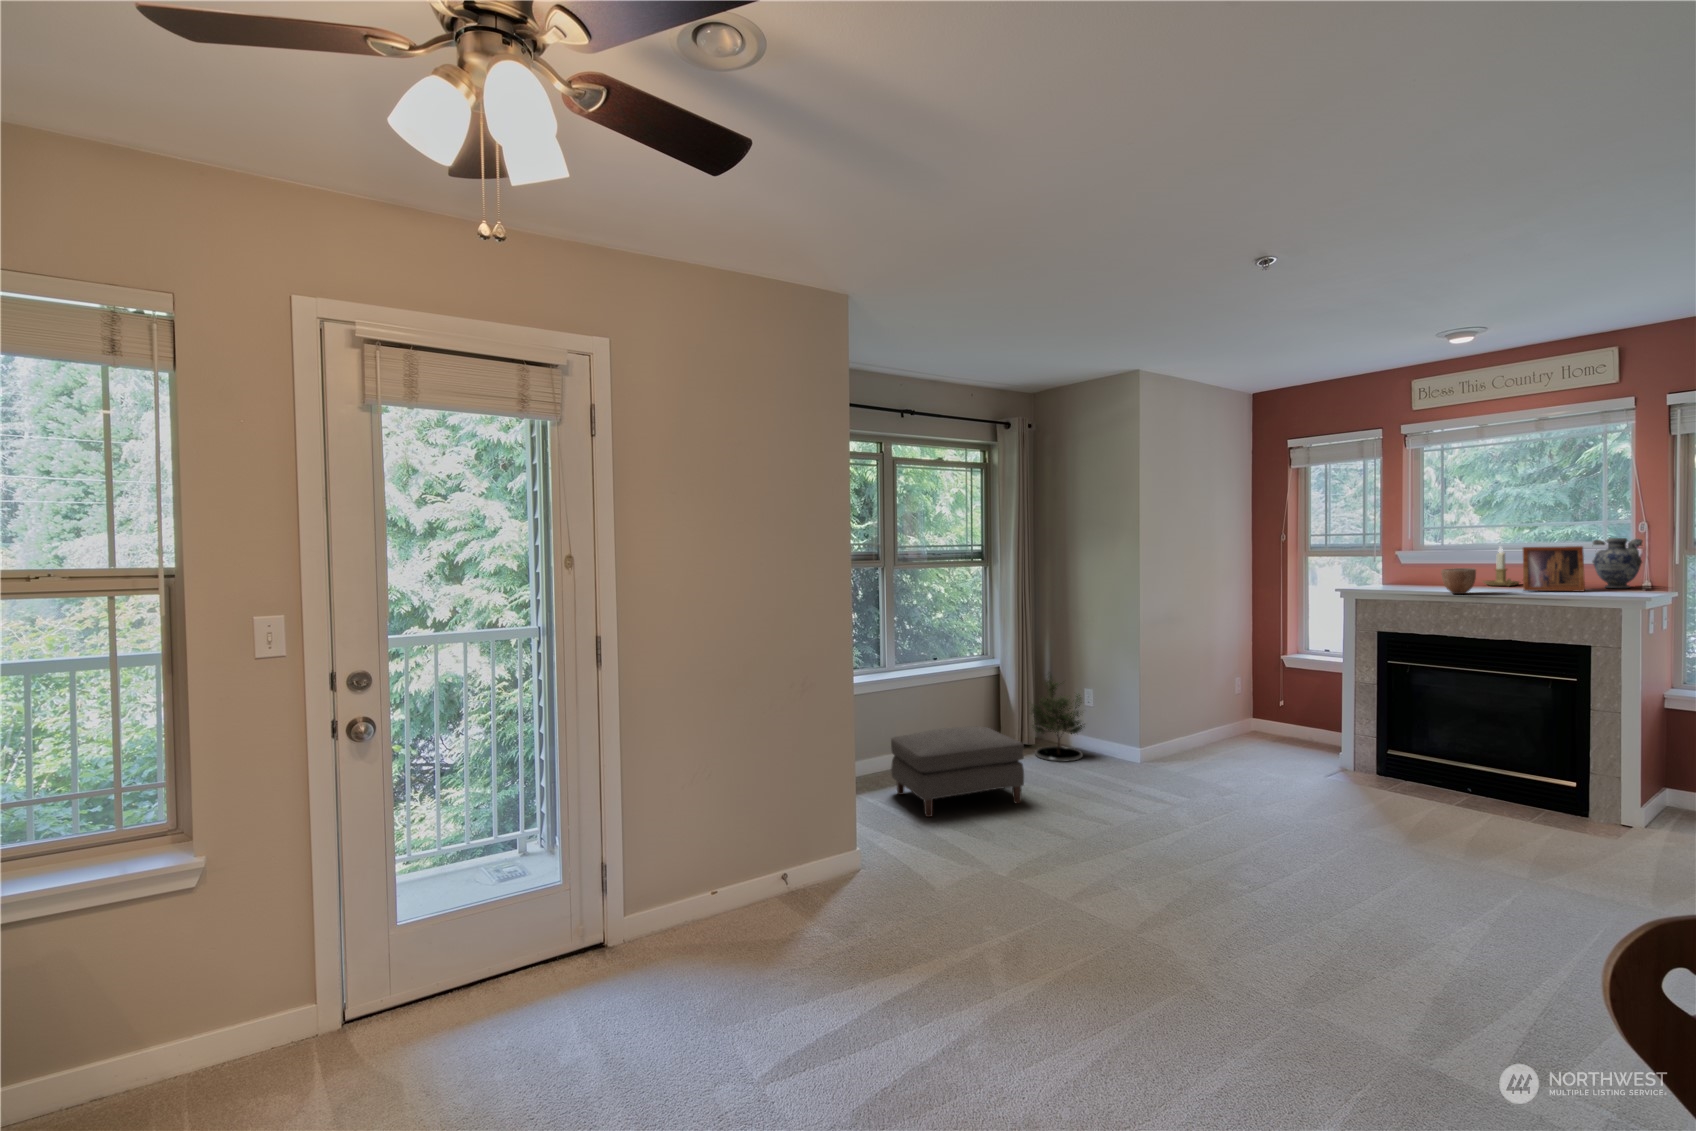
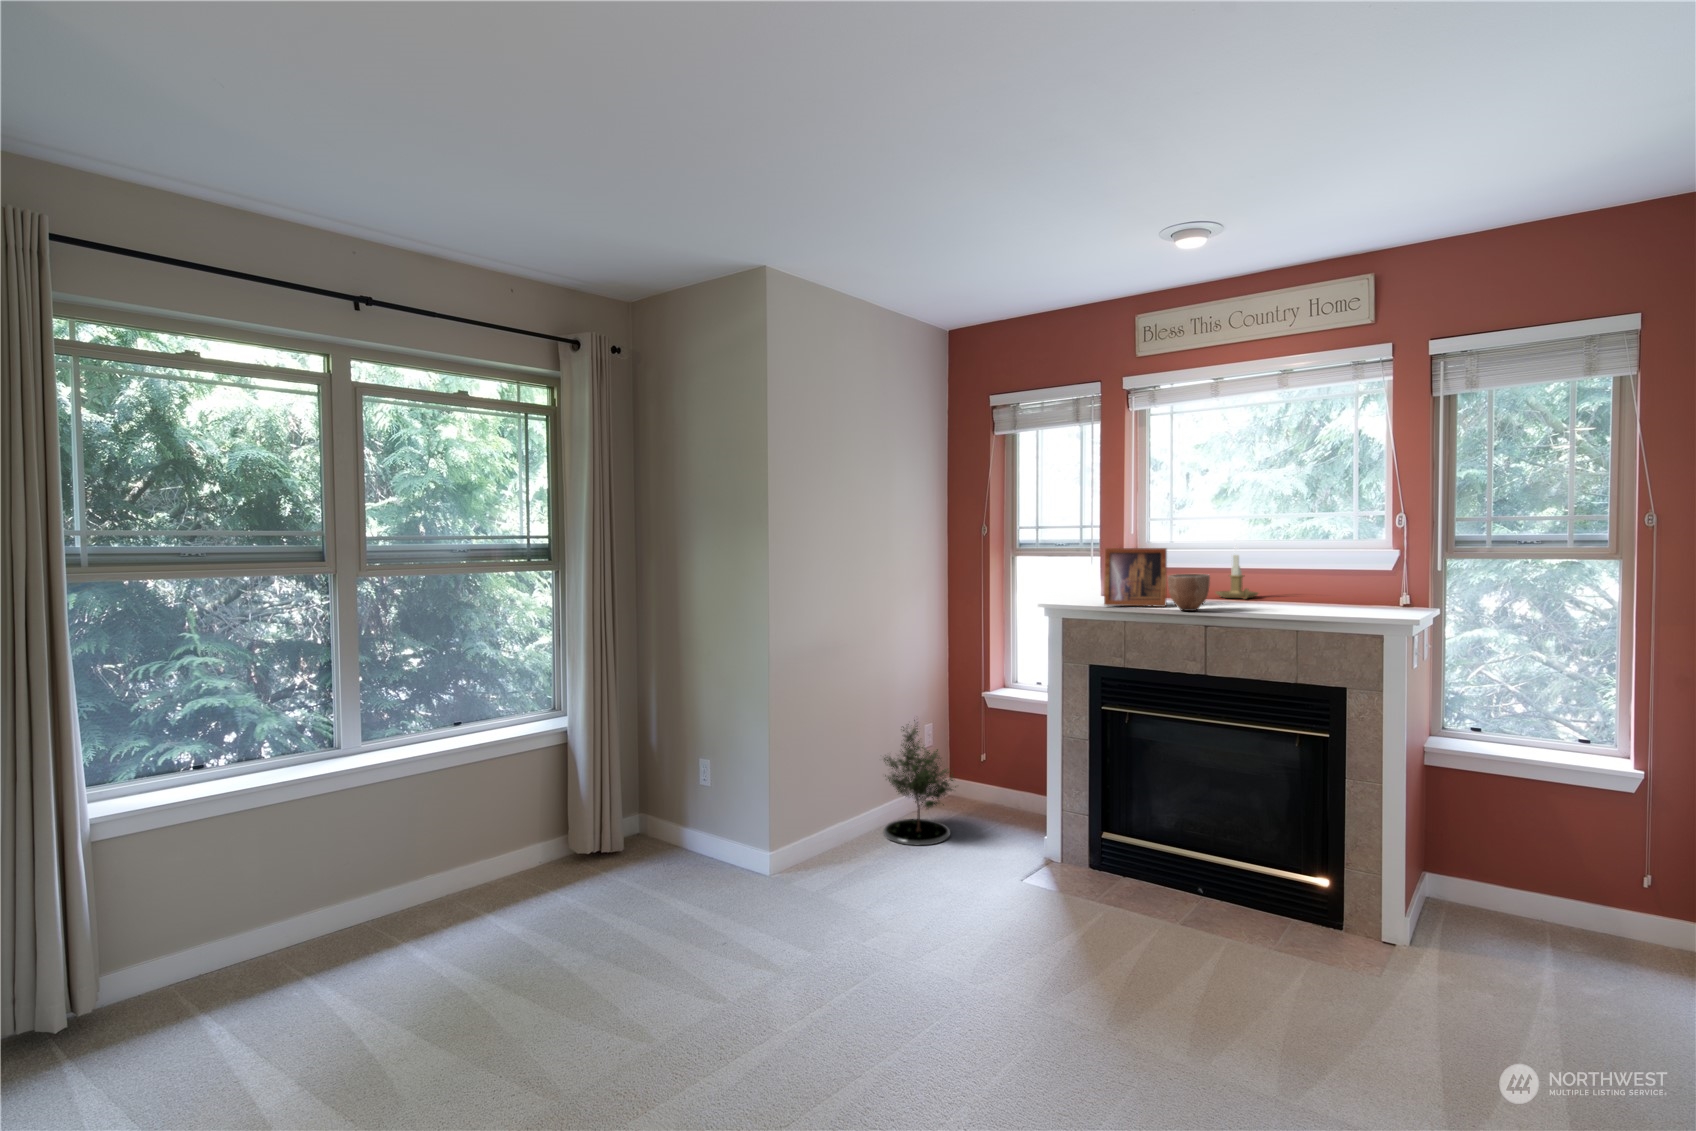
decorative vase: present [1593,538,1642,588] -> none [1341,535,1399,603]
picture frame: present [1523,546,1585,592] -> present [1104,548,1167,607]
potted tree: present [1032,677,1085,762] -> present [883,720,956,845]
ottoman: present [891,726,1024,817] -> none [272,845,524,1061]

